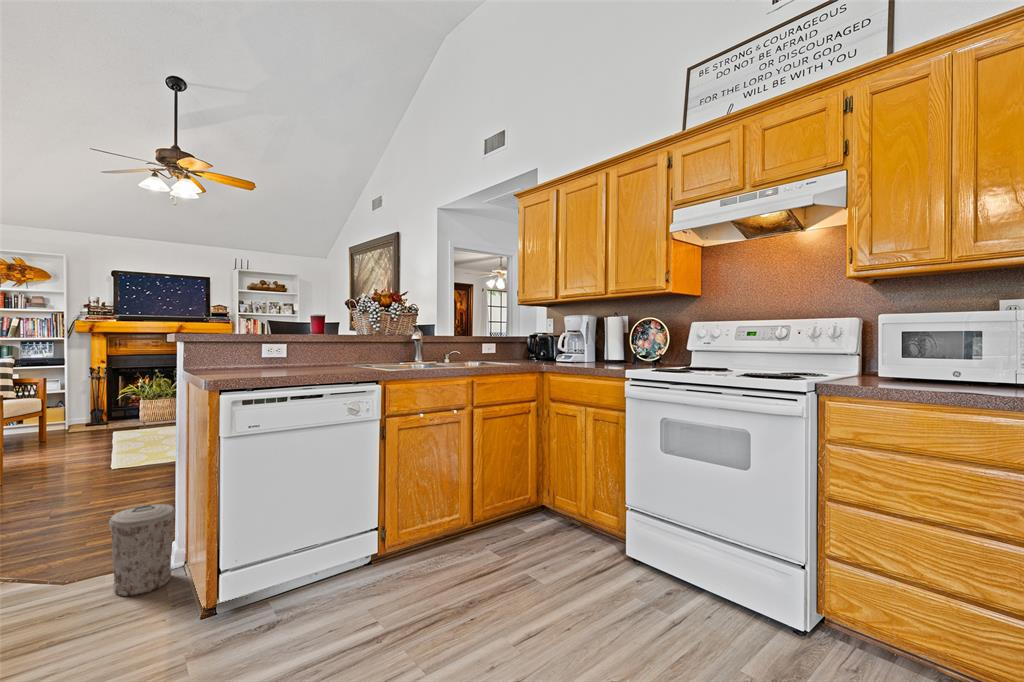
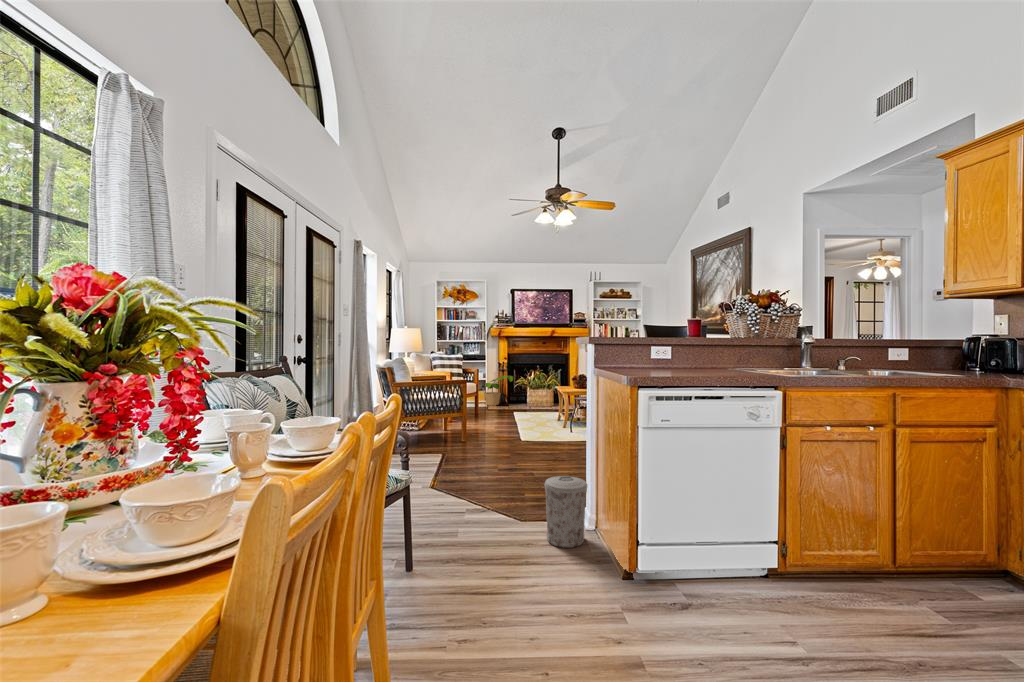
potted plant: none [66,385,119,427] -> present [484,376,513,405]

